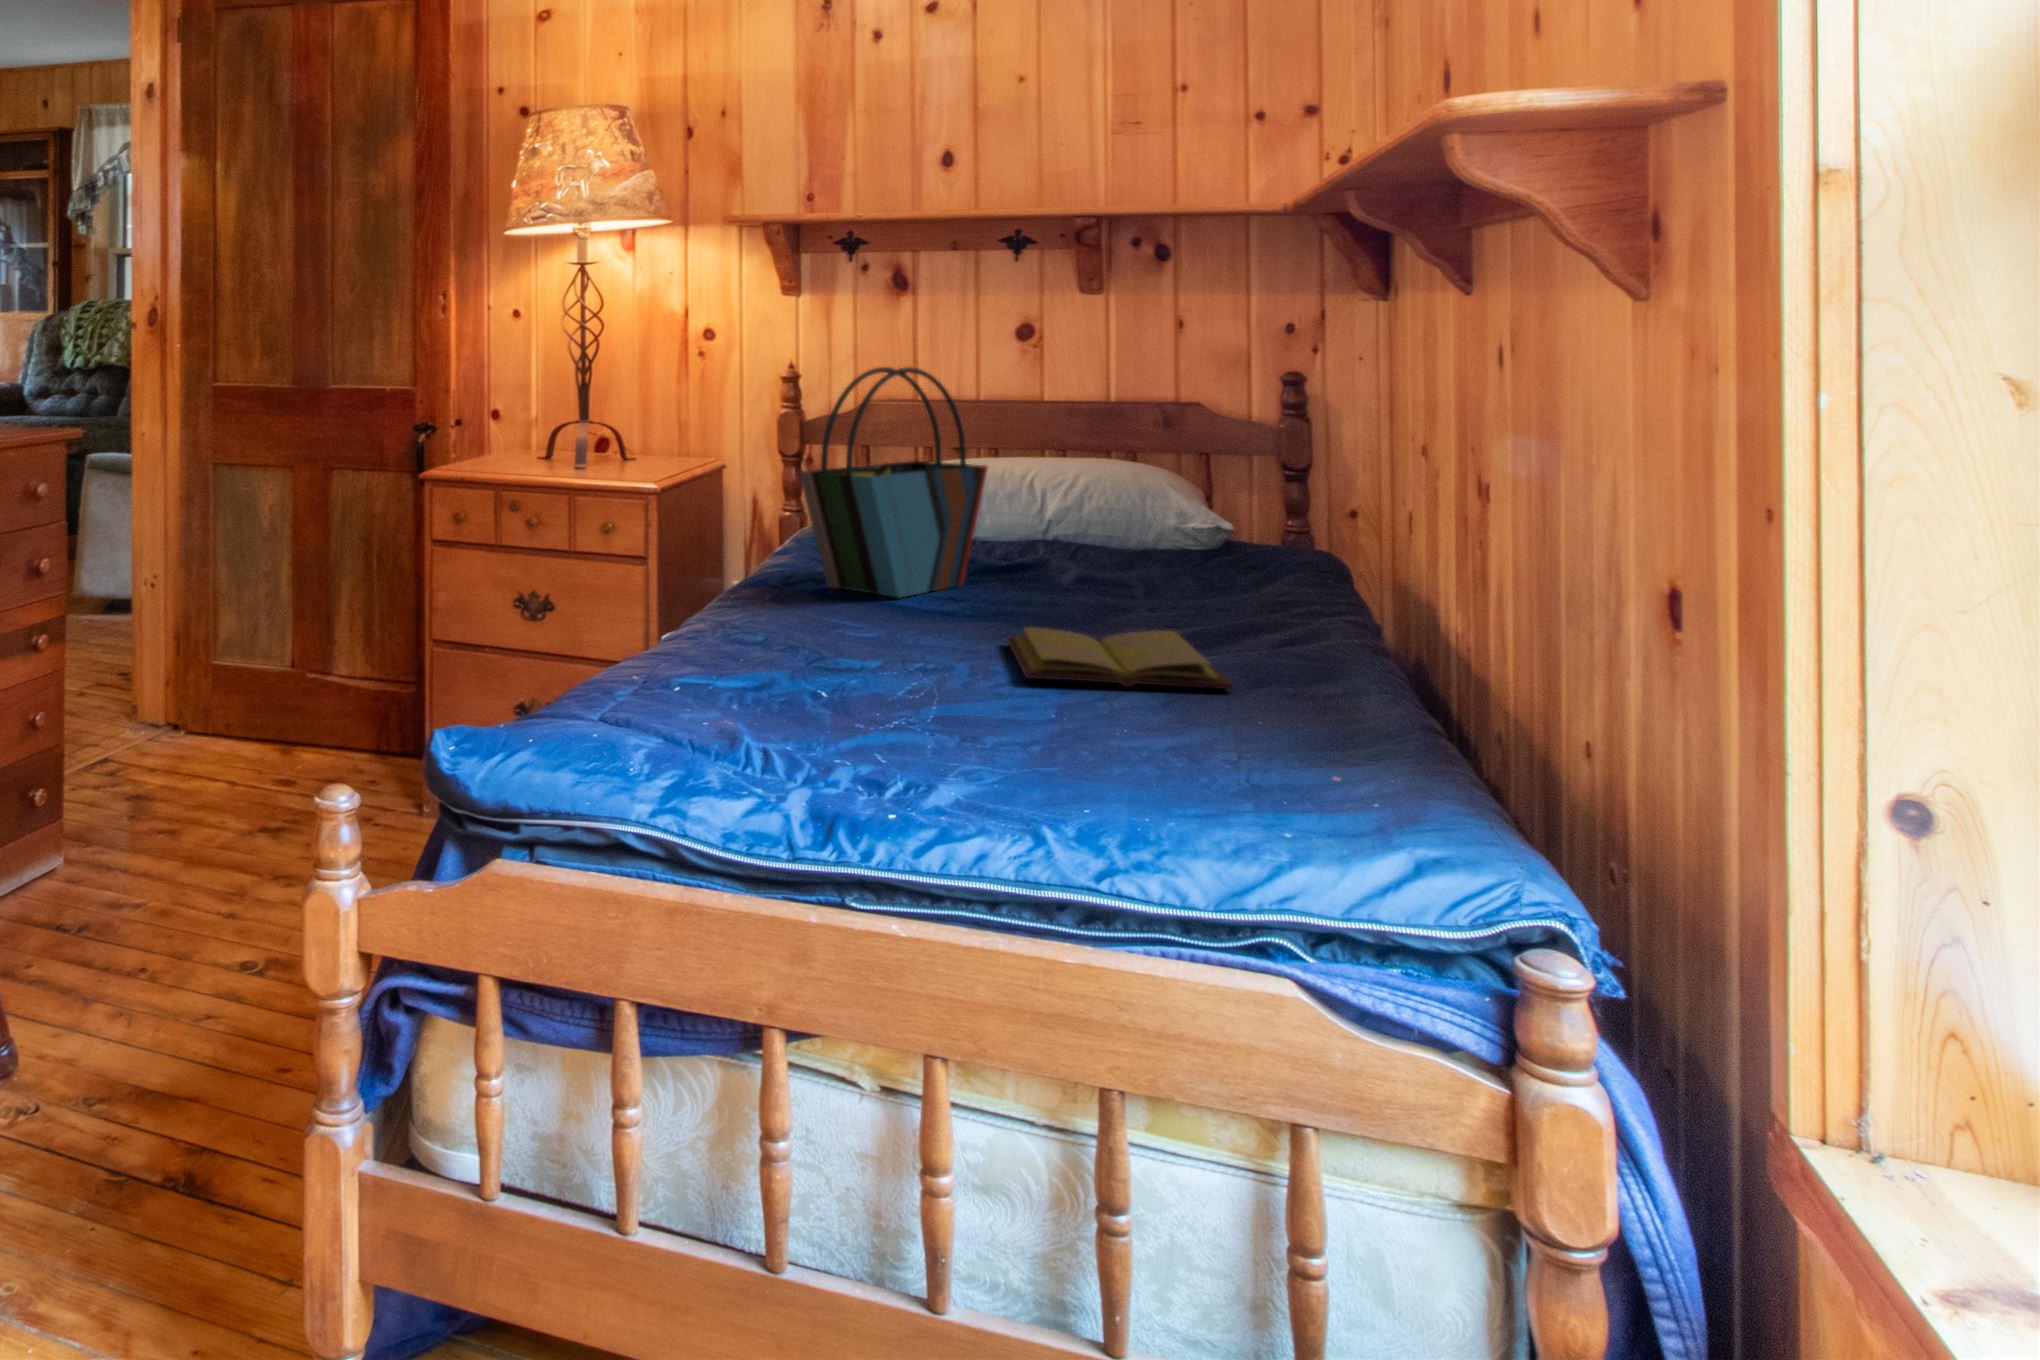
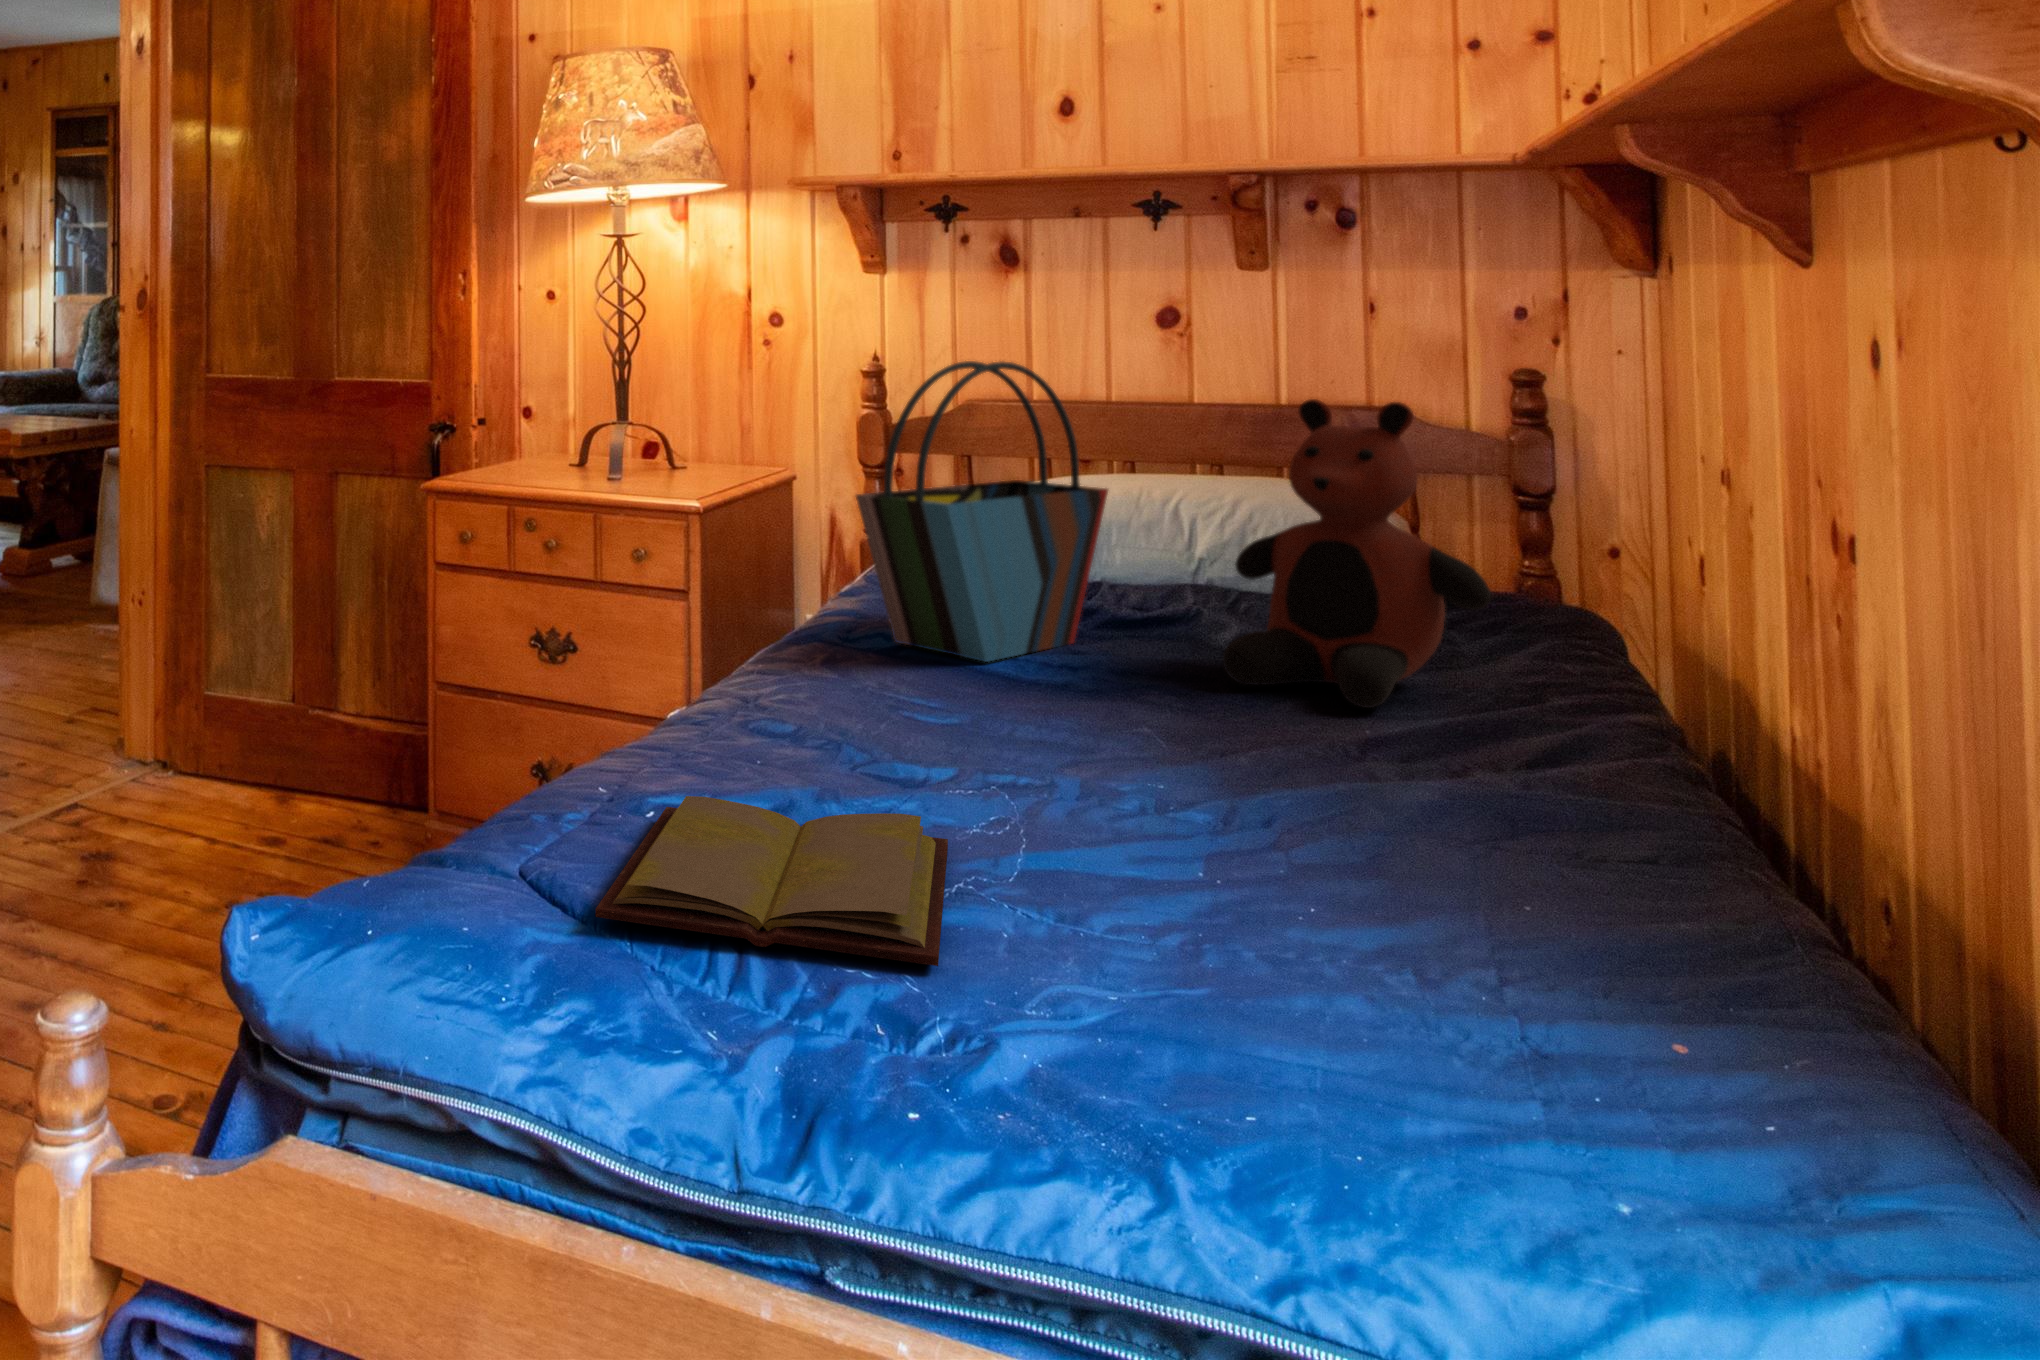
teddy bear: none [1073,394,1259,618] -> present [1223,399,1491,708]
diary: present [1007,627,1234,689] -> present [595,796,948,966]

